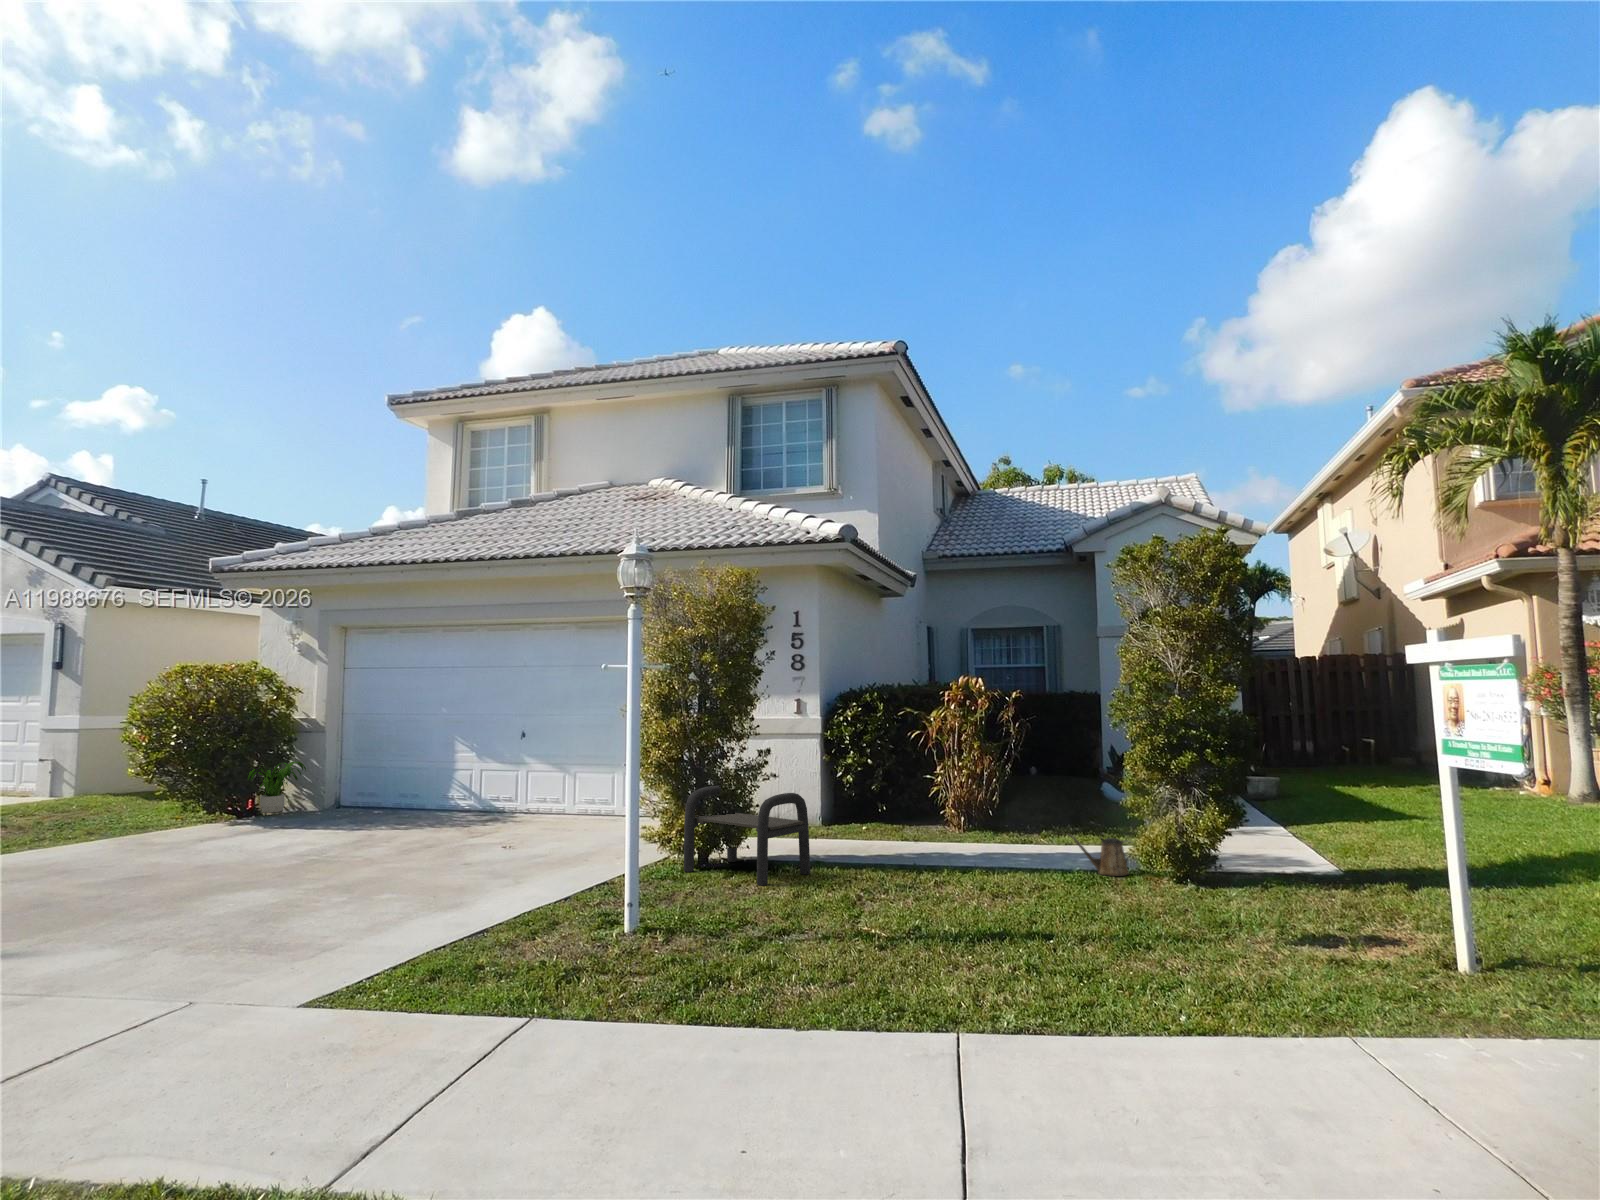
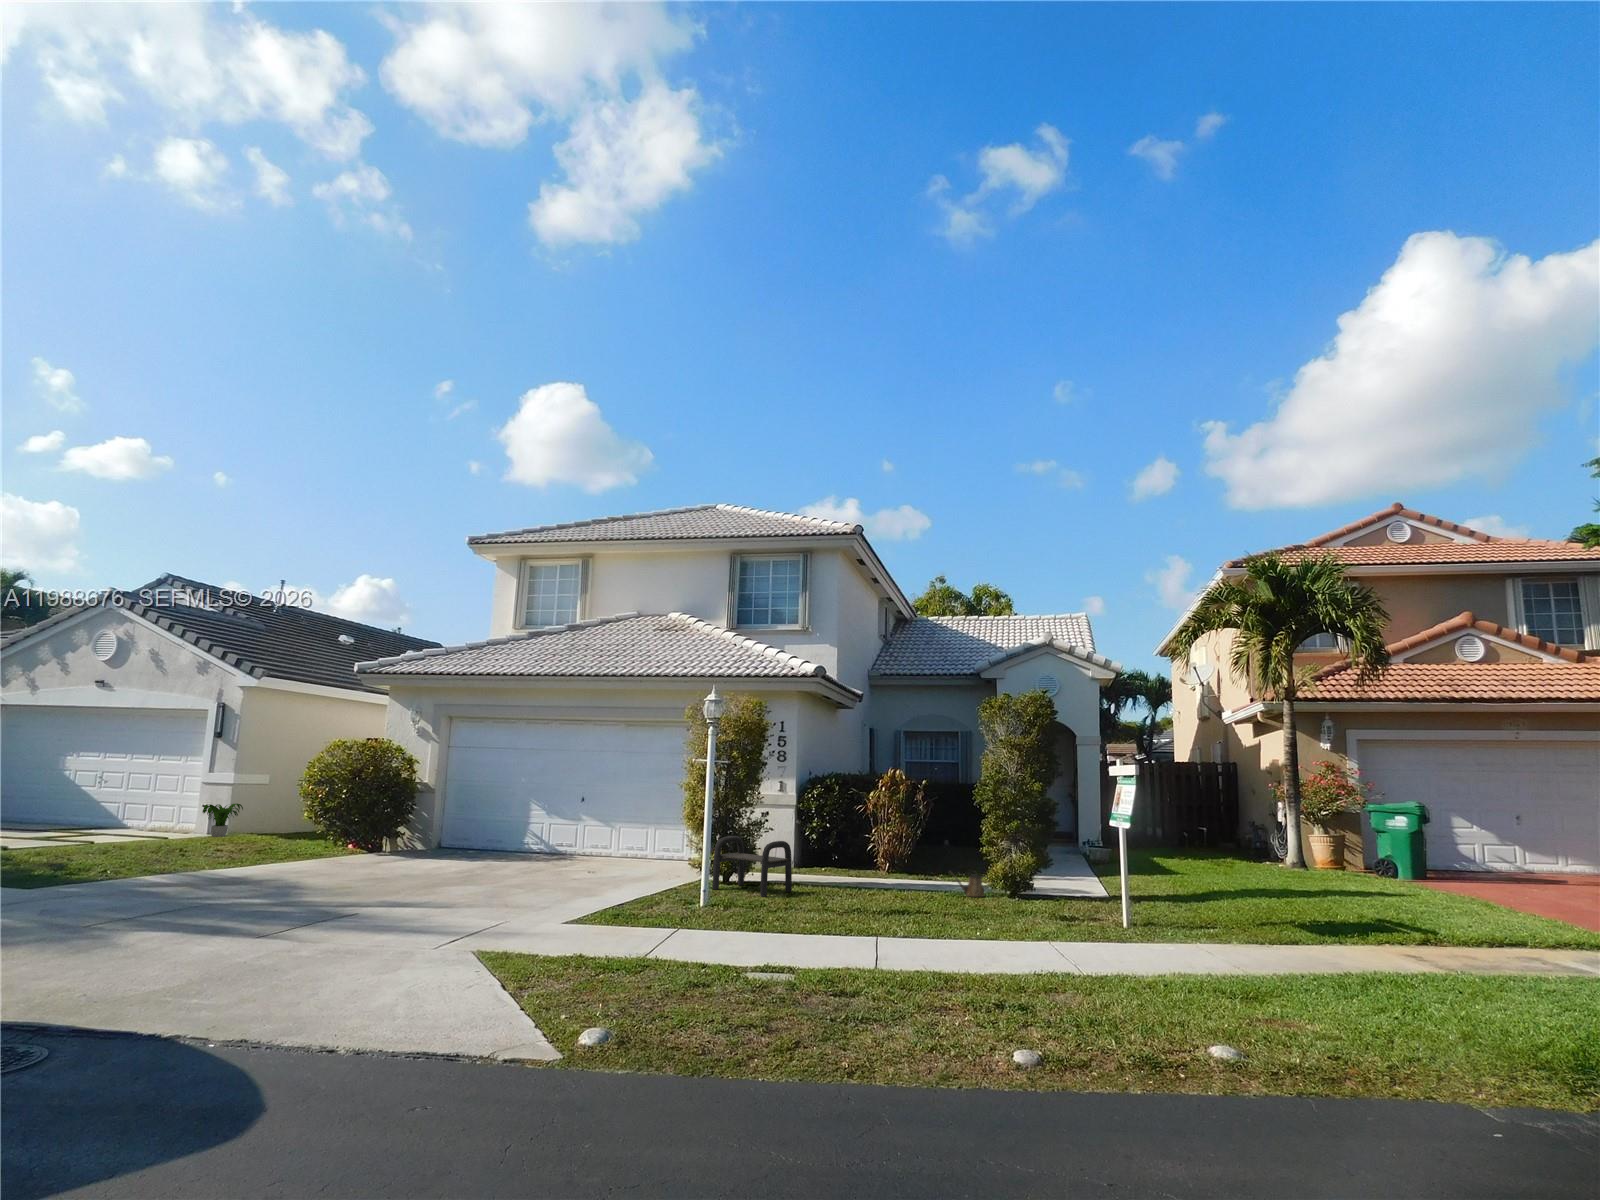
potted plant: present [247,761,306,813] -> present [203,804,243,837]

